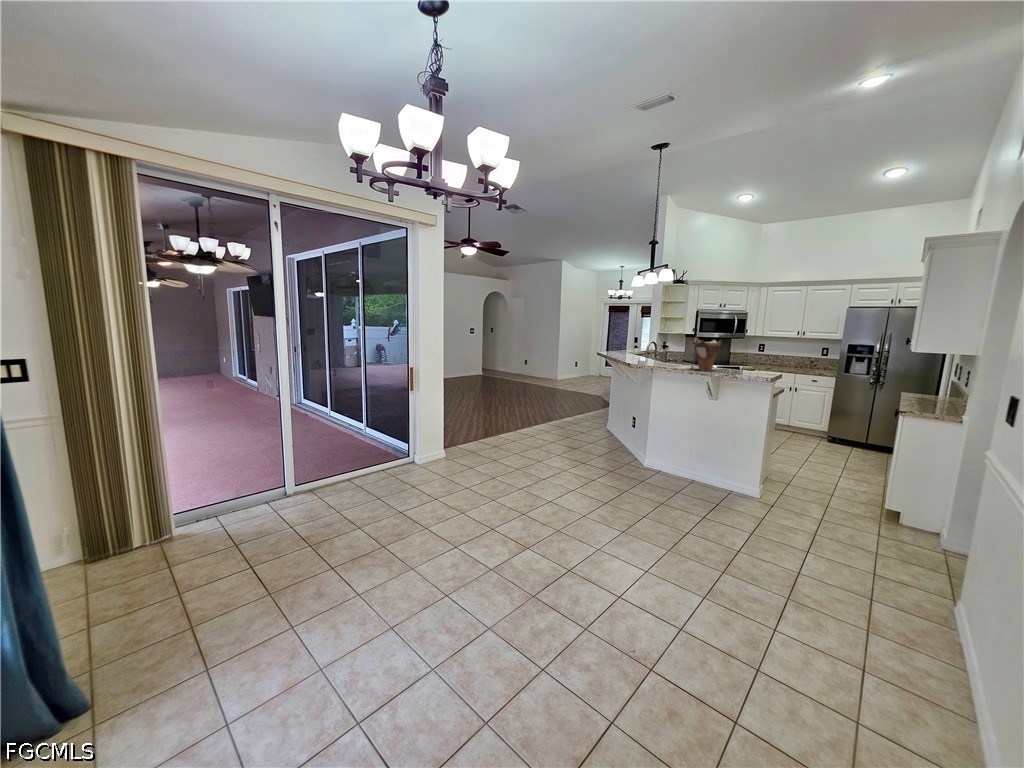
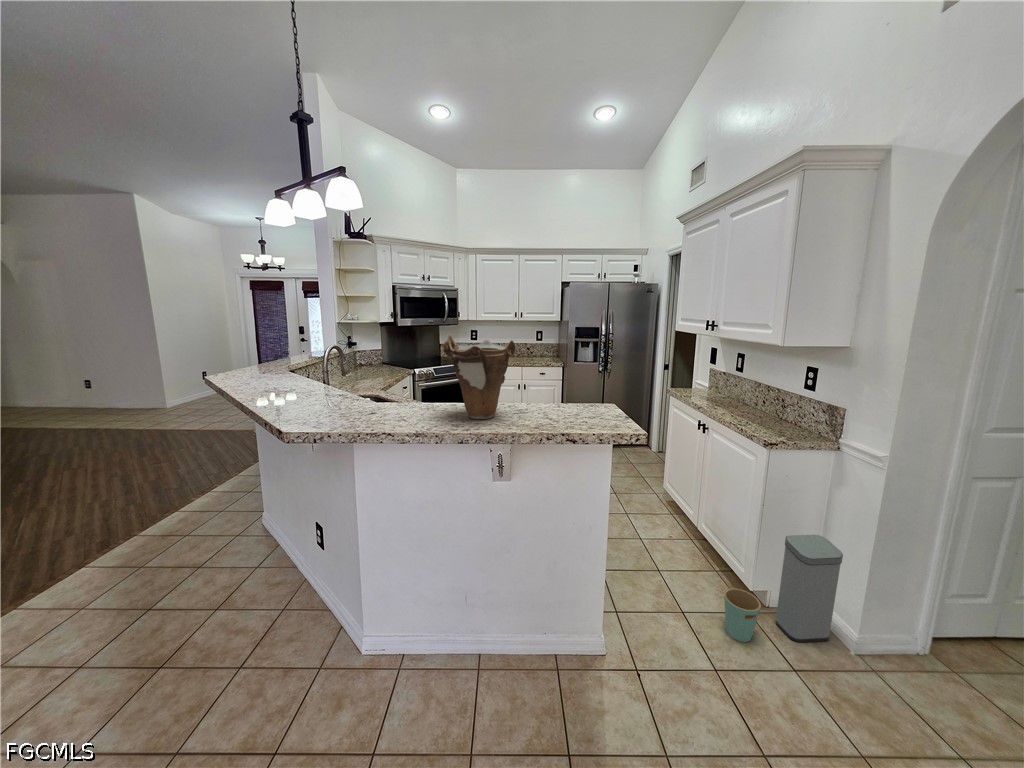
trash can: none [838,467,927,534] -> present [724,535,843,642]

